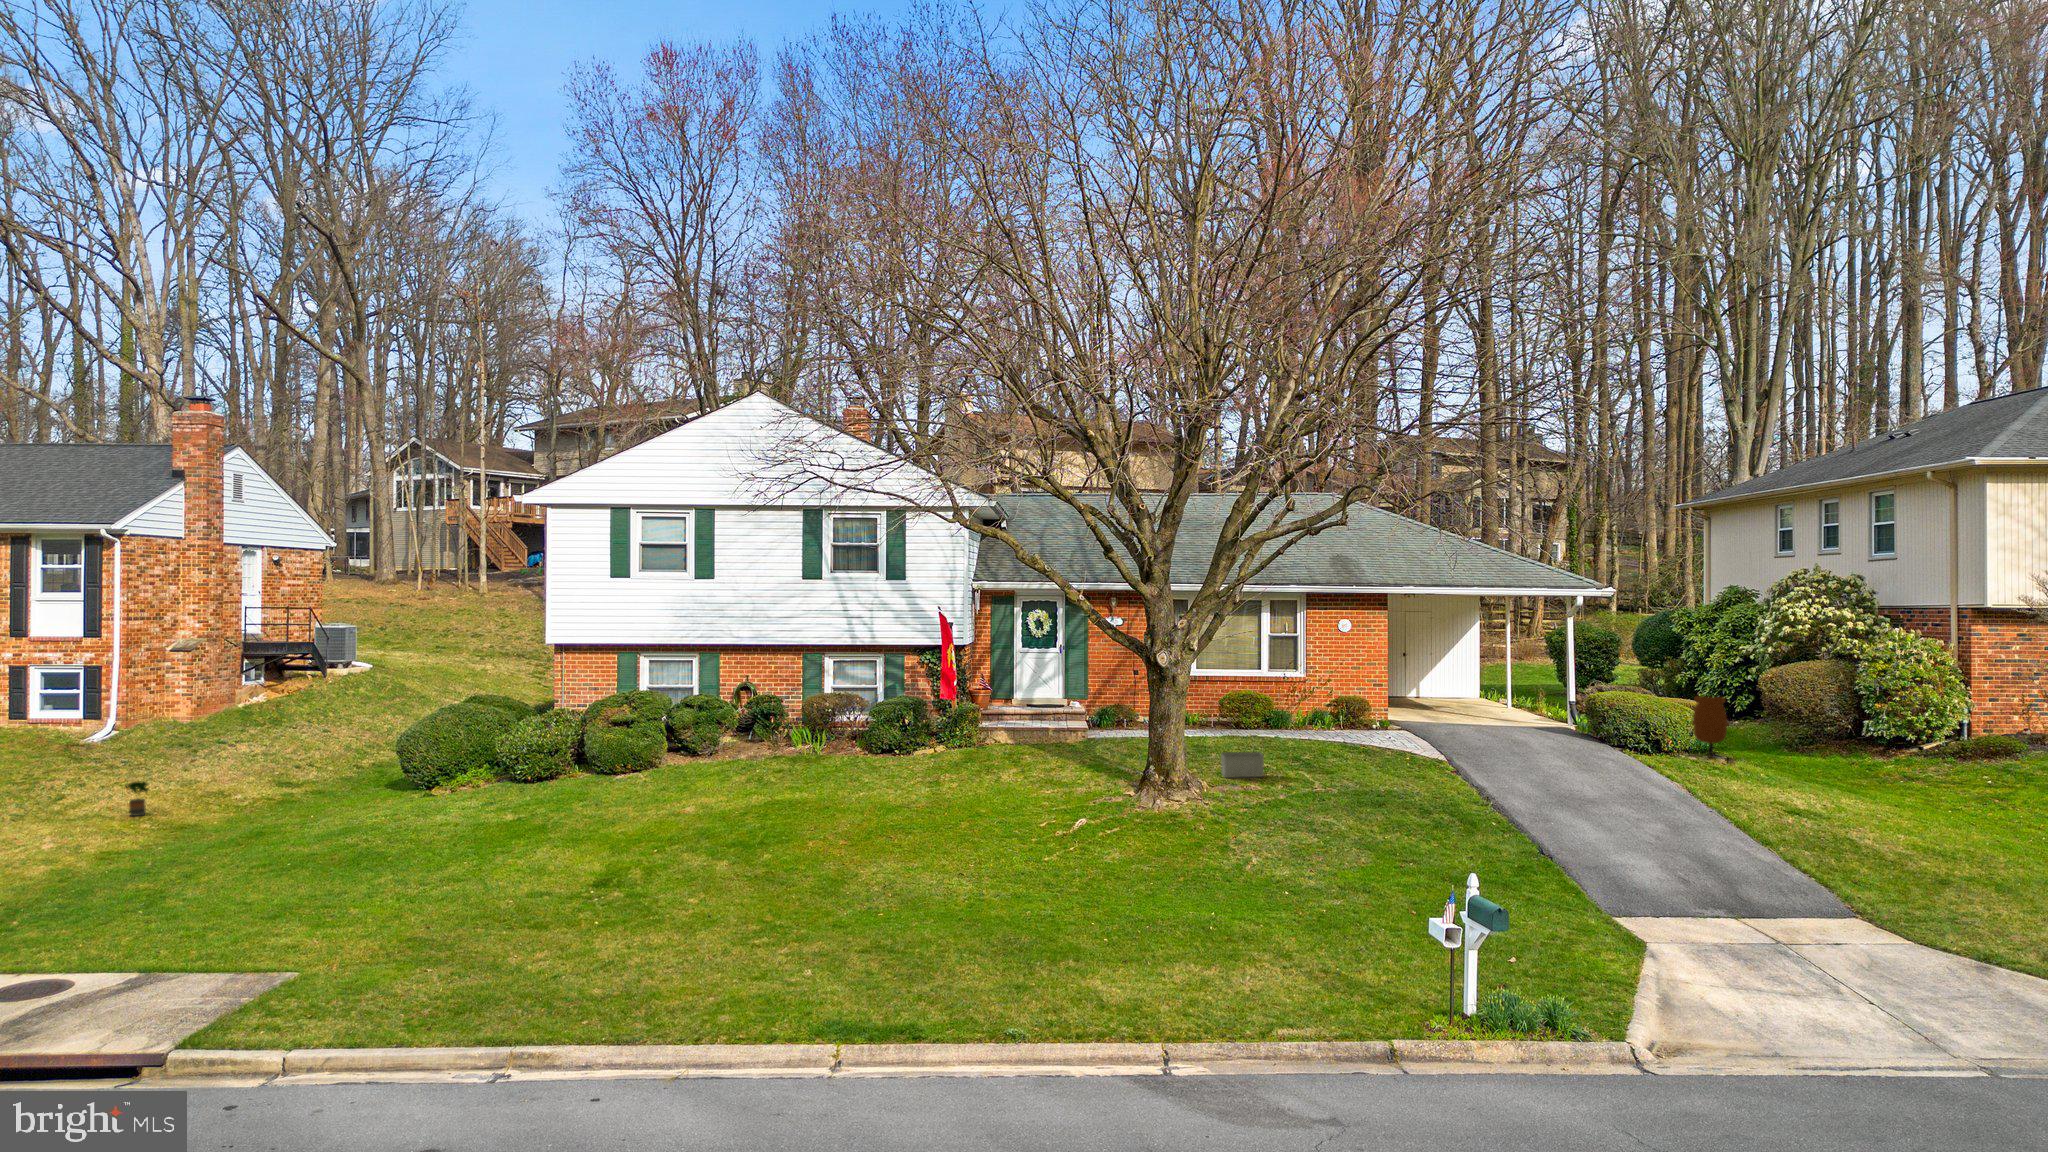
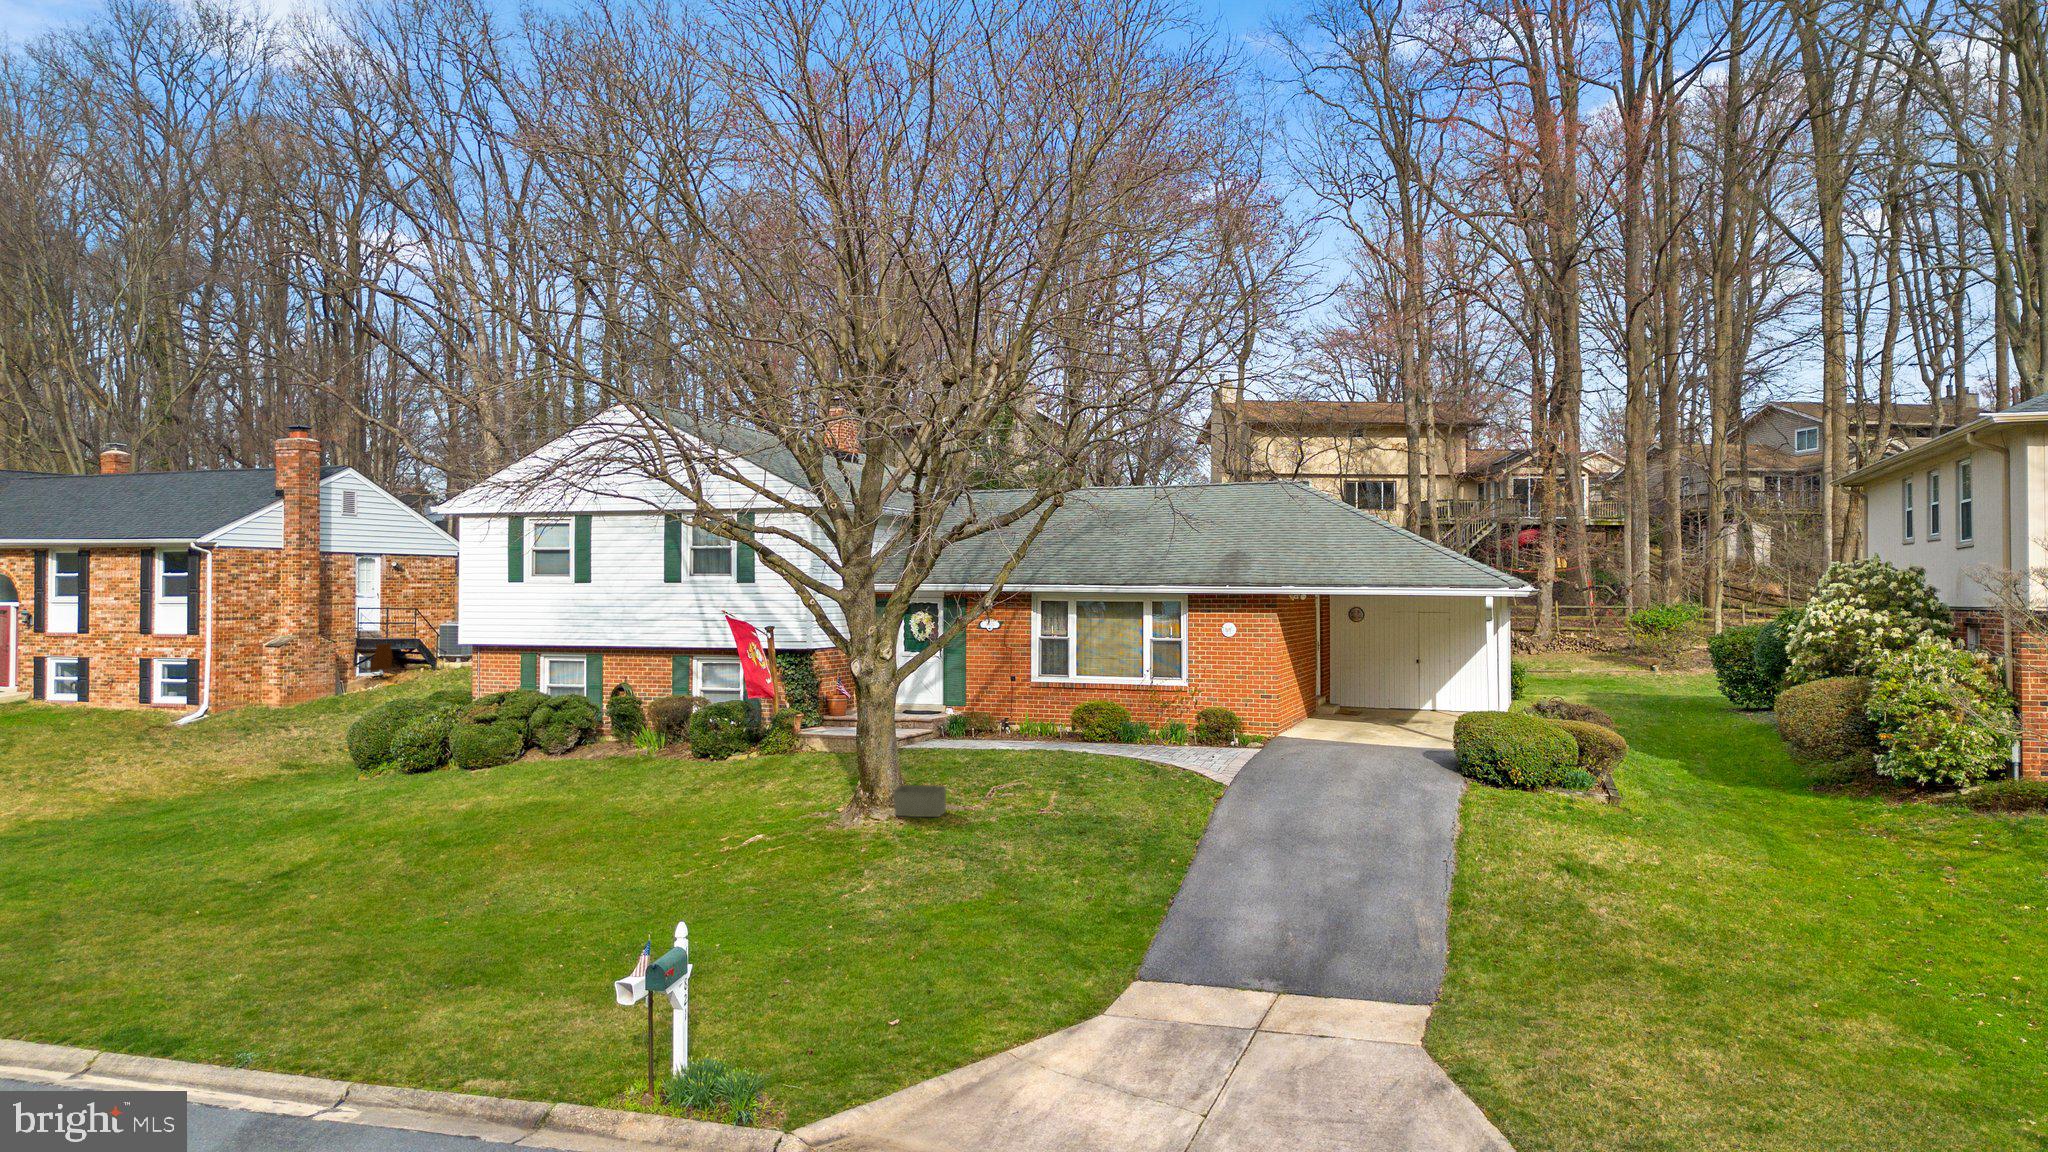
lounge chair: present [1692,696,1730,756] -> present [366,643,392,679]
potted tree: present [125,781,149,816] -> none [26,769,52,801]

